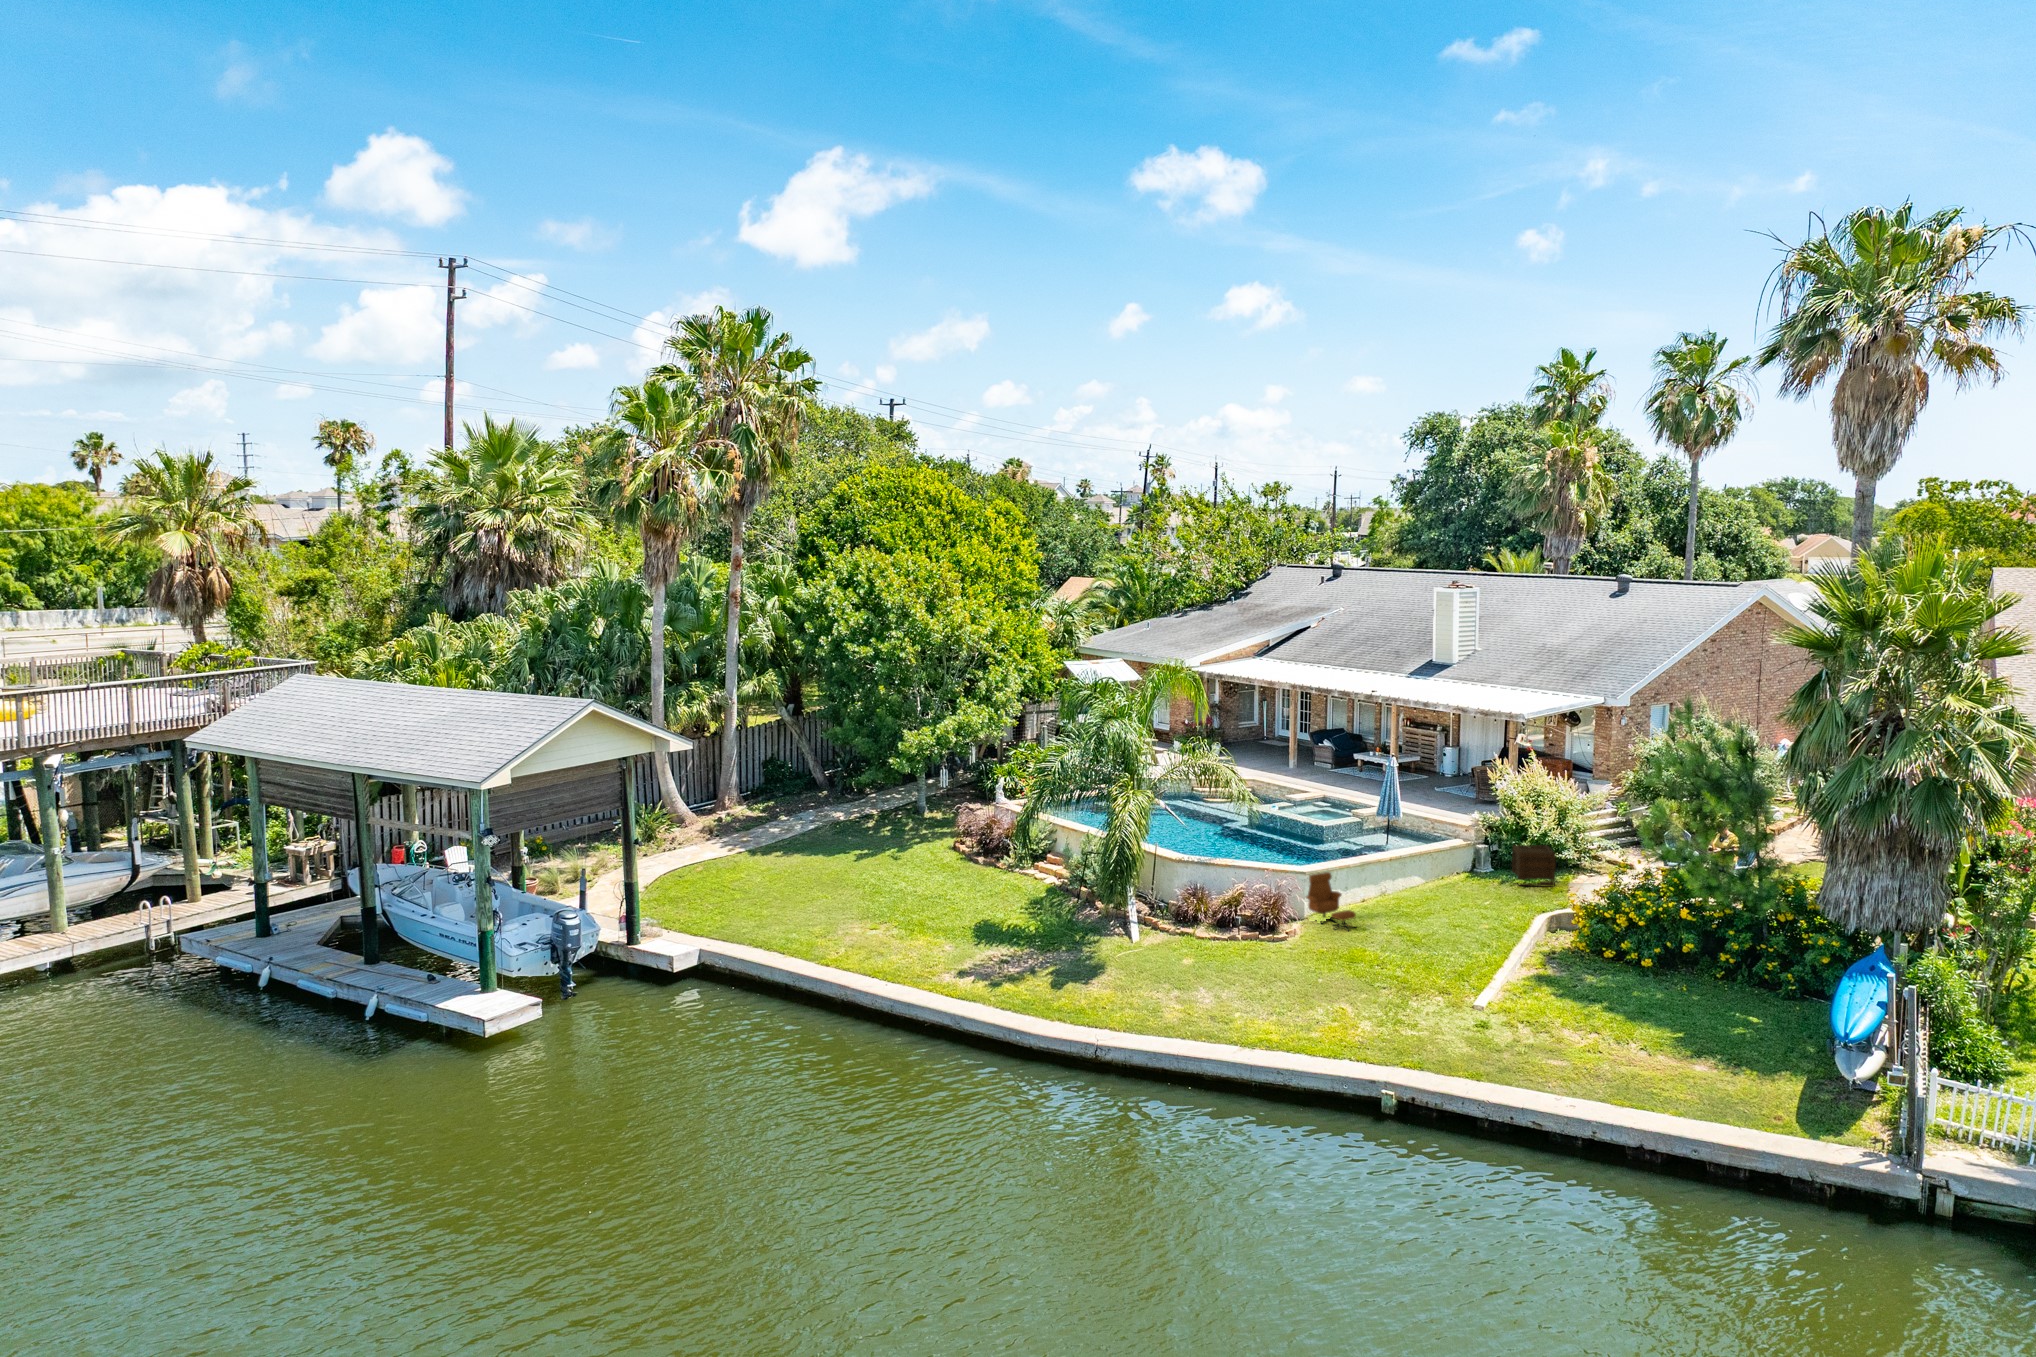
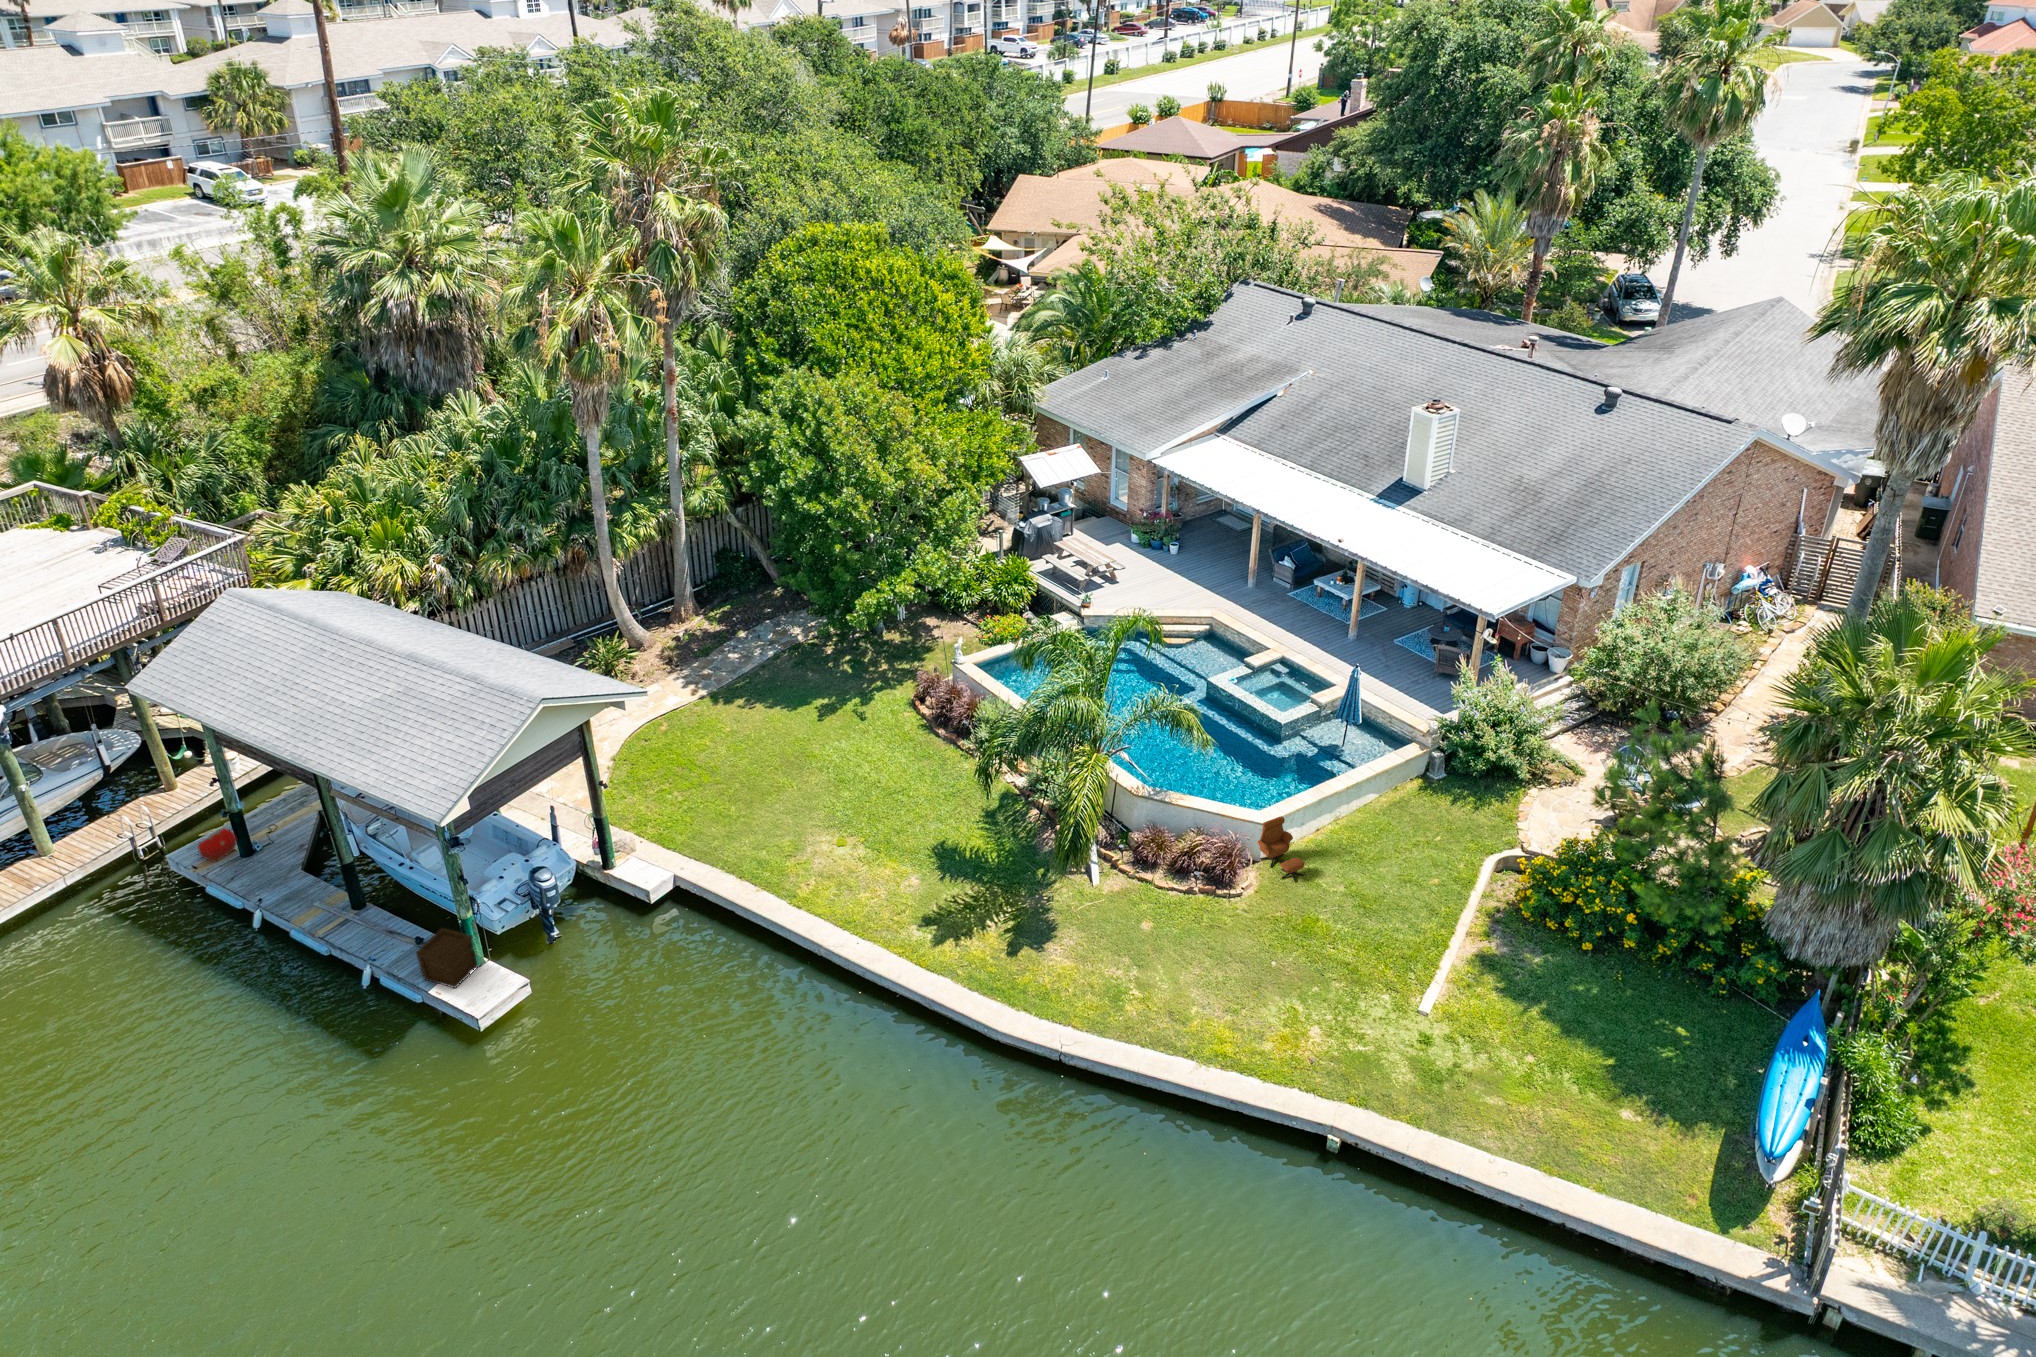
wooden crate: present [1512,845,1556,887] -> present [416,928,476,988]
toolbox: none [215,907,257,937] -> present [198,828,237,862]

